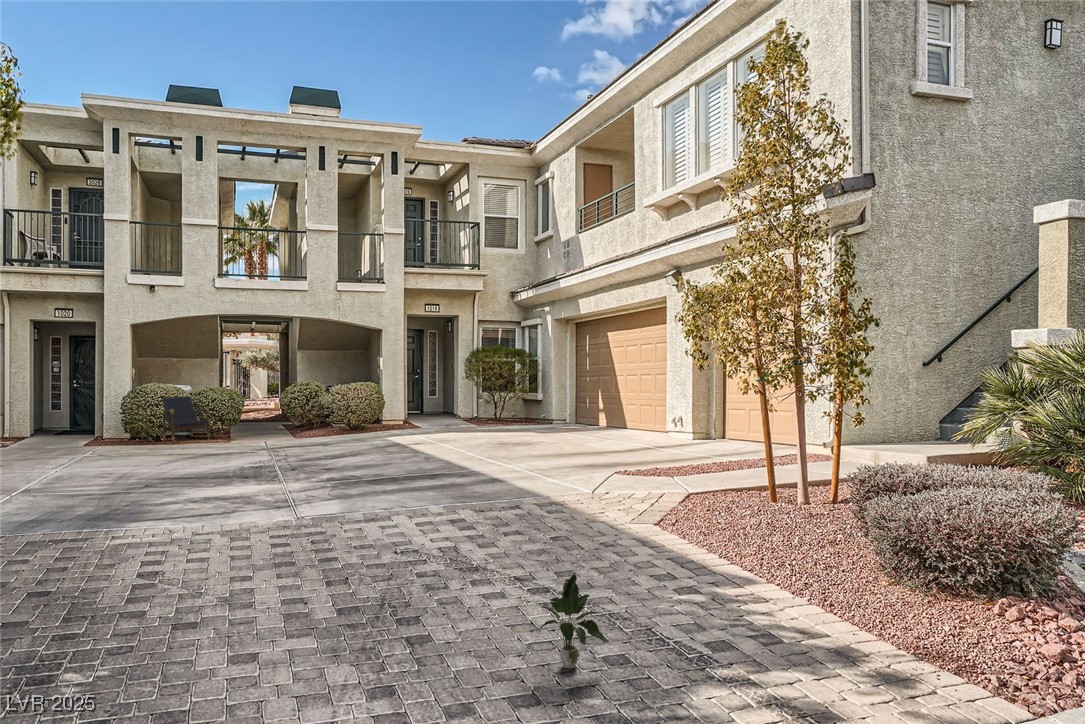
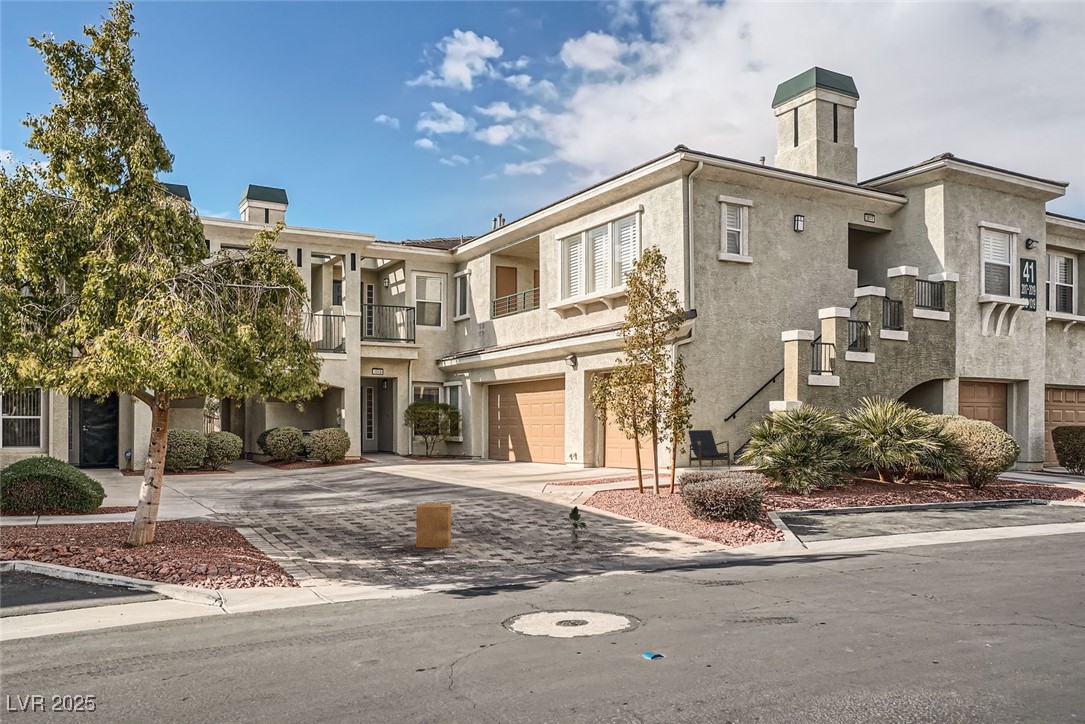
lounge chair: present [162,396,210,441] -> present [688,430,730,470]
cardboard box: none [160,554,267,676] -> present [416,504,451,547]

